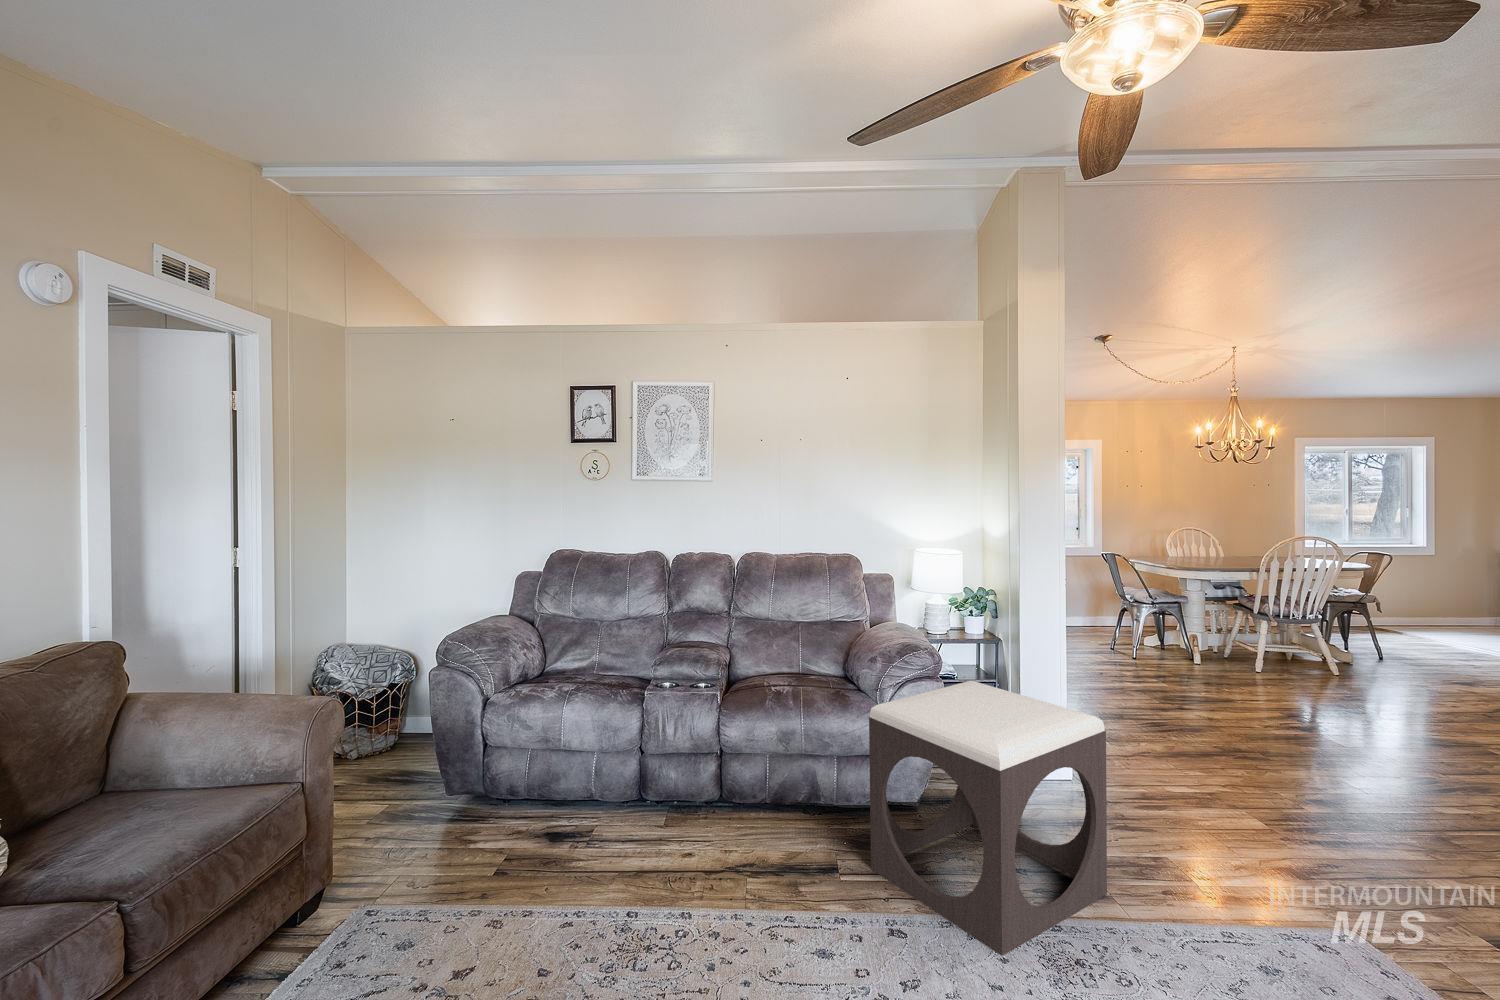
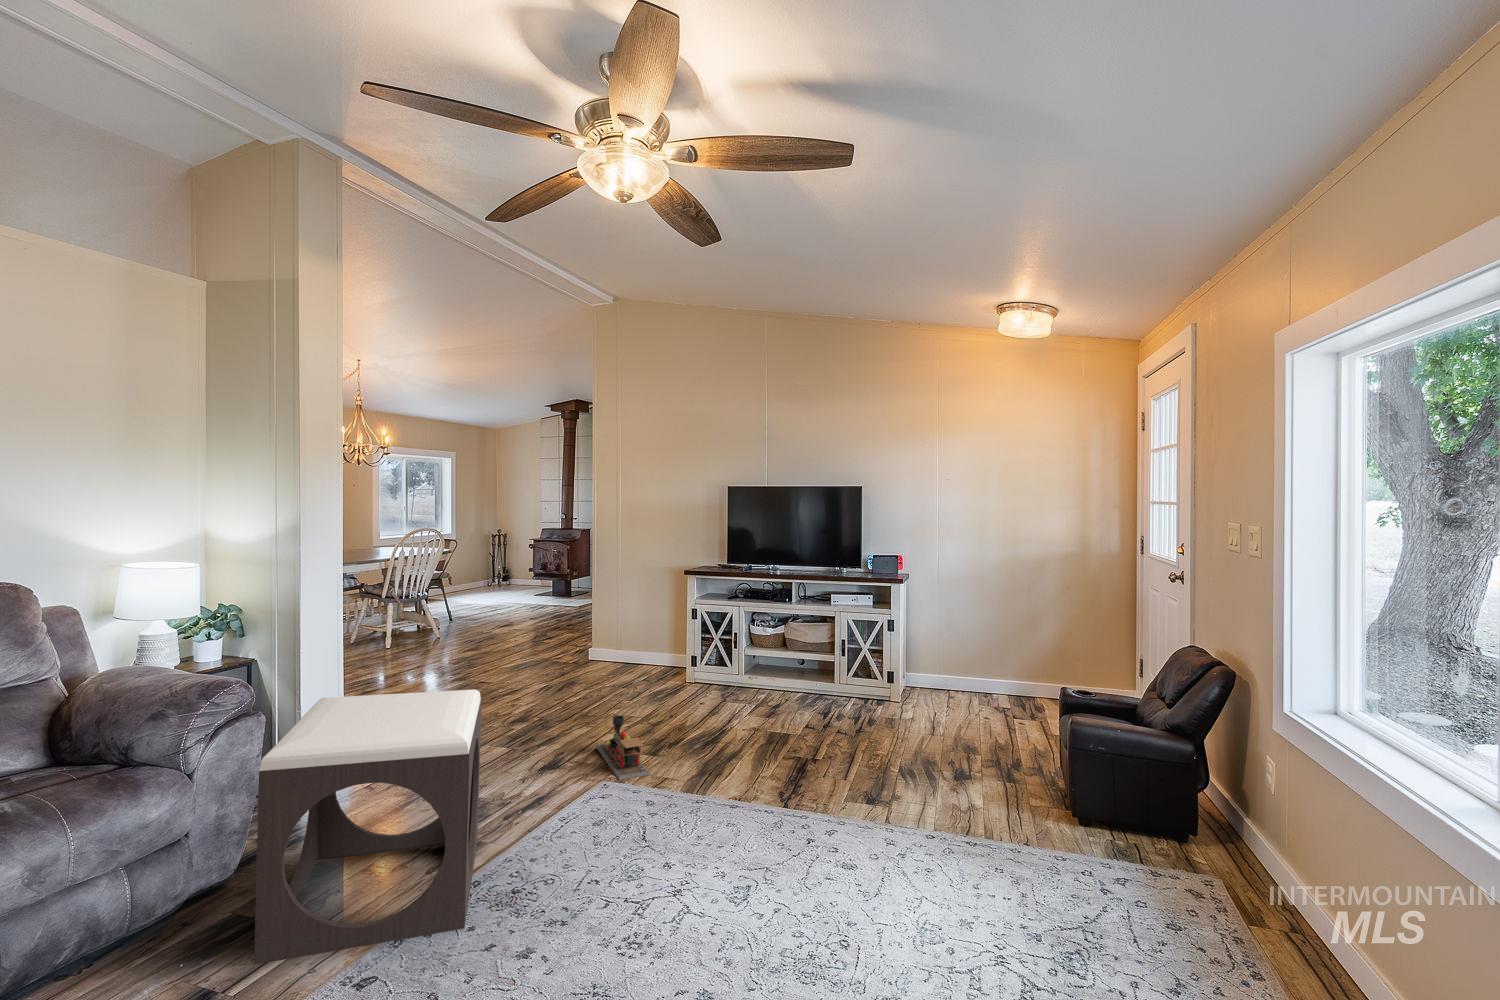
toy train: none [1388,849,1472,977] -> present [596,716,650,780]

